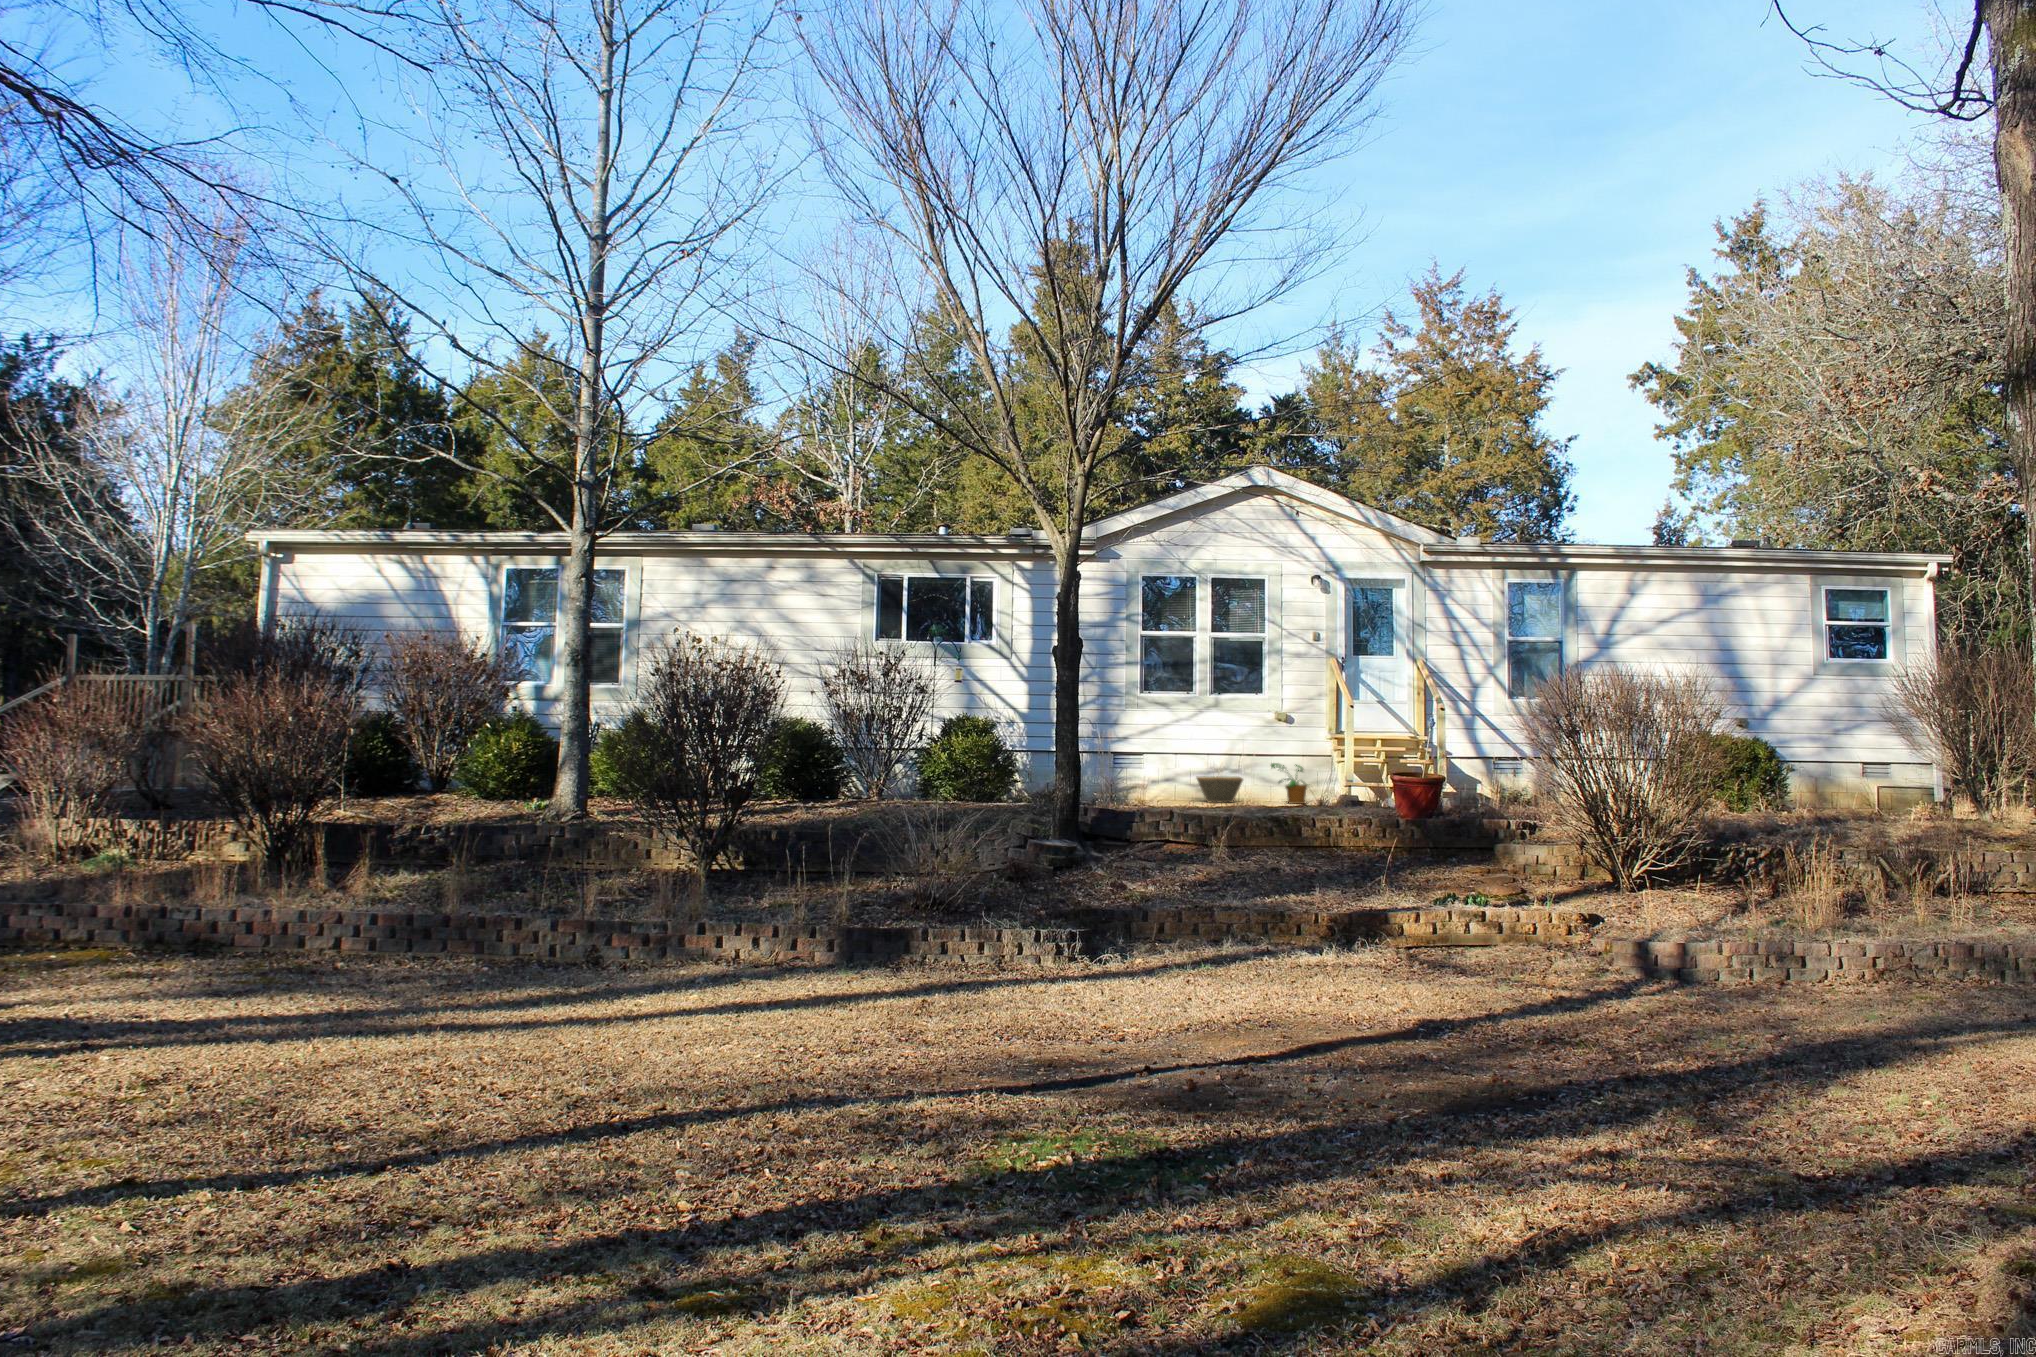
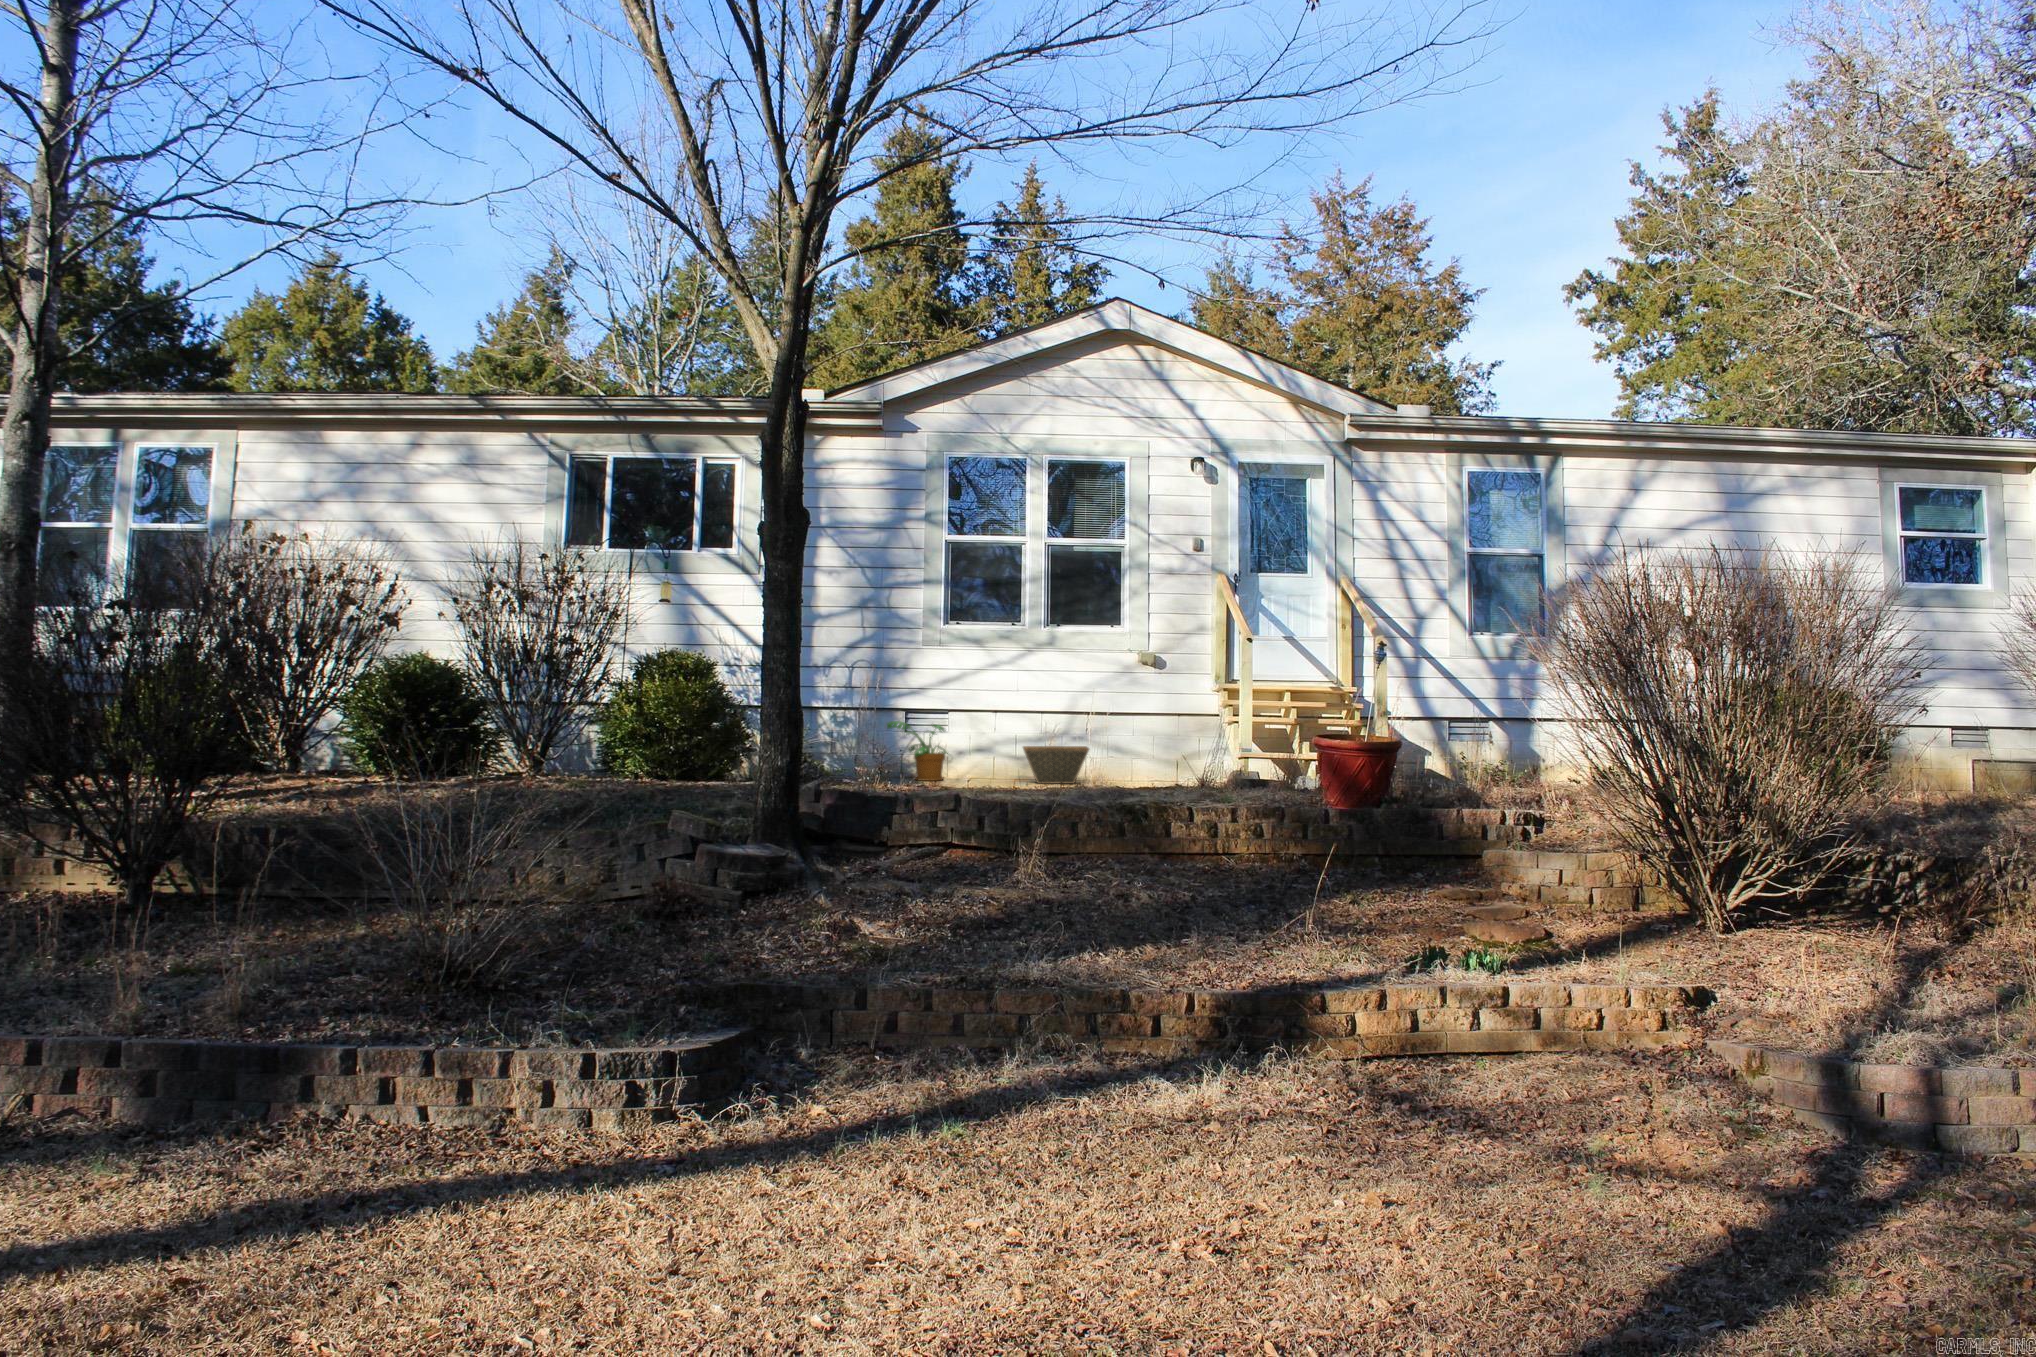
potted plant: present [1271,763,1307,804] -> present [887,721,948,781]

